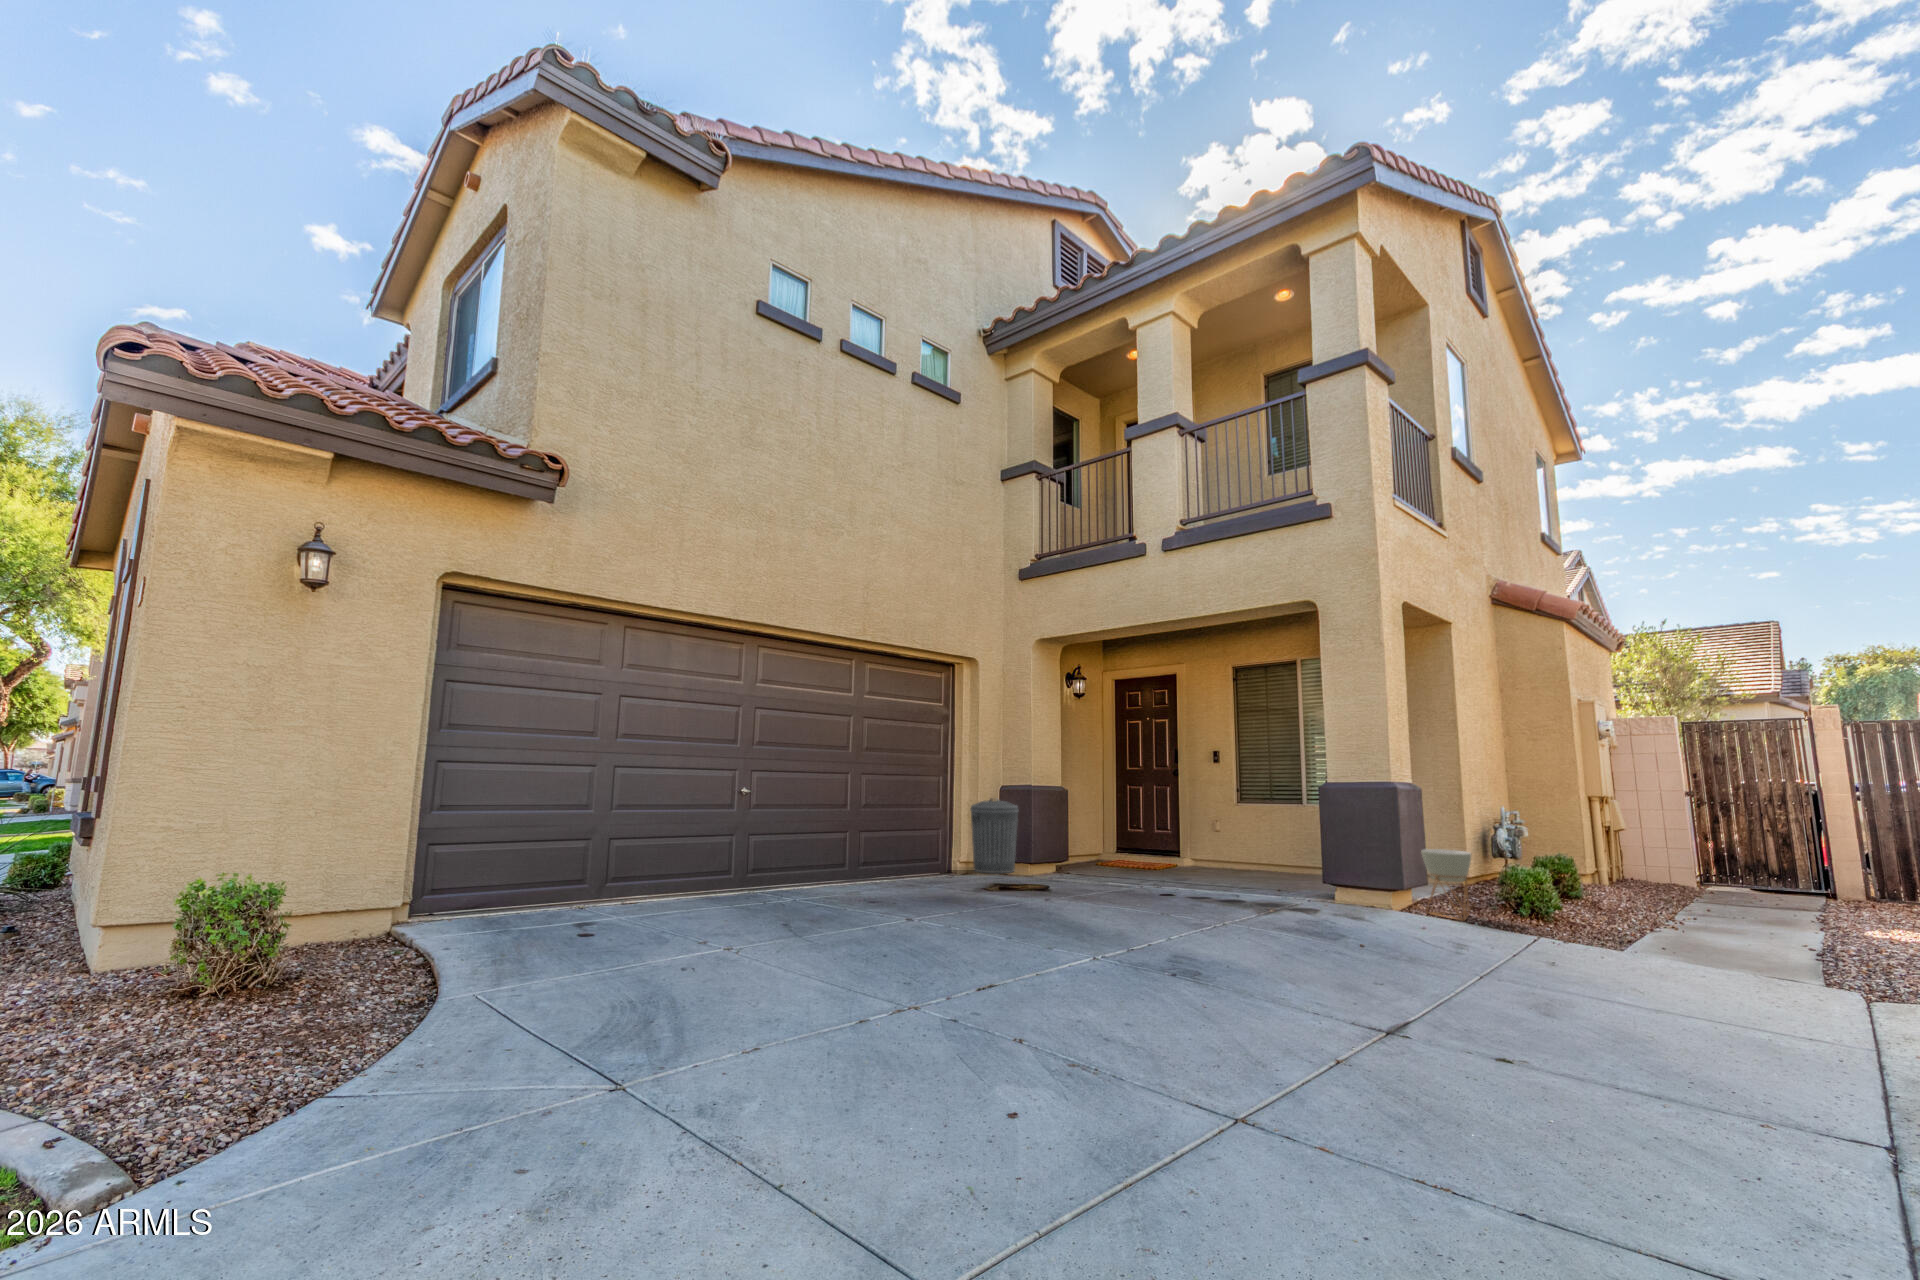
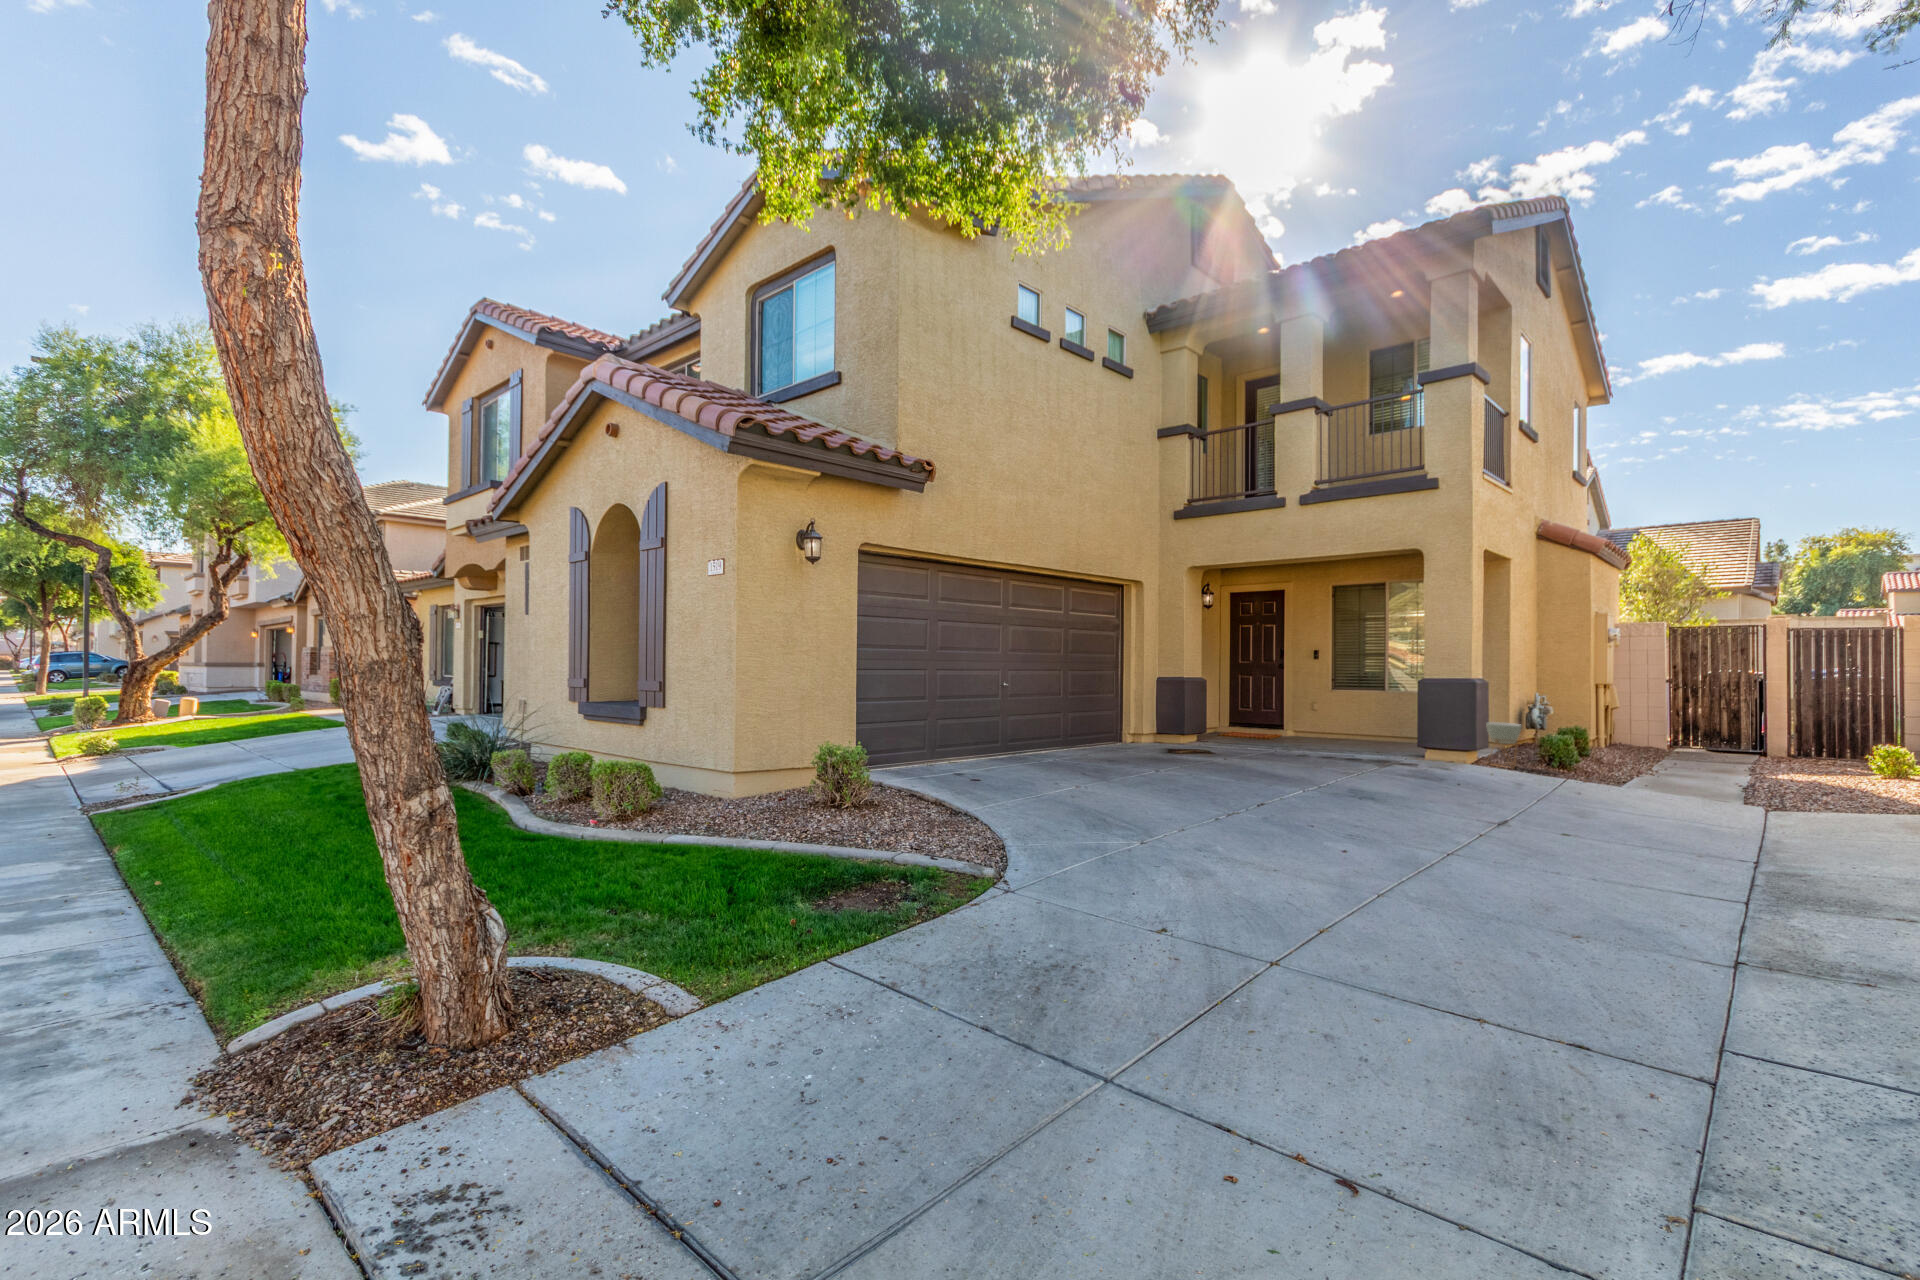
trash can: present [970,799,1018,873] -> none [1141,687,1178,740]

